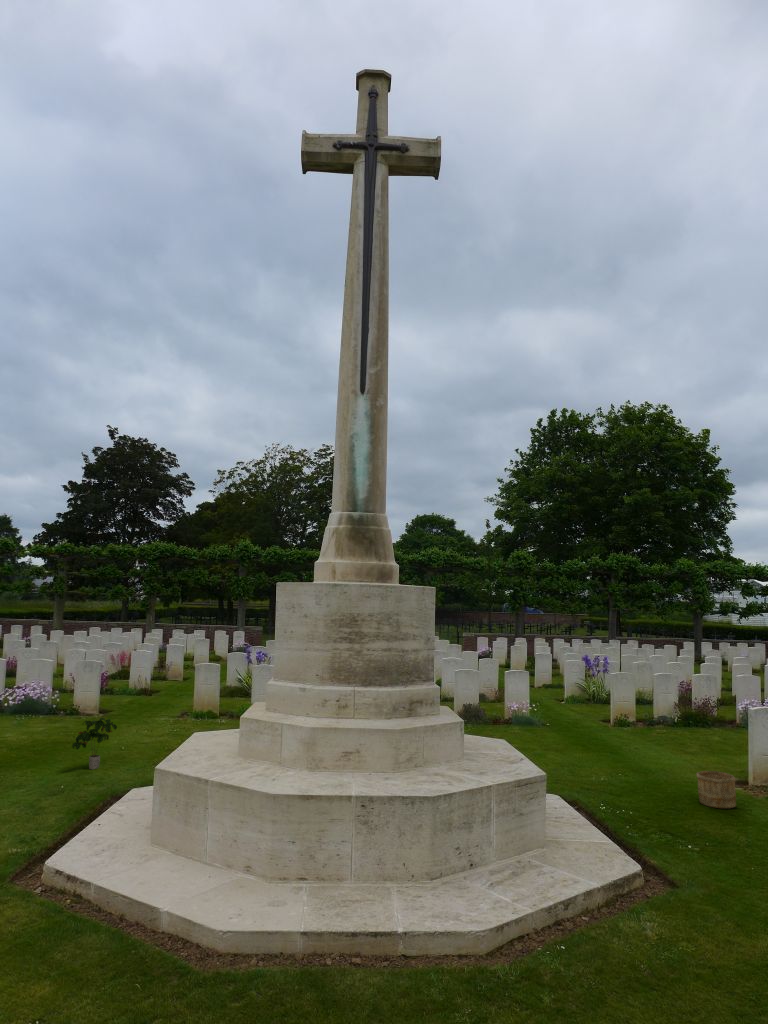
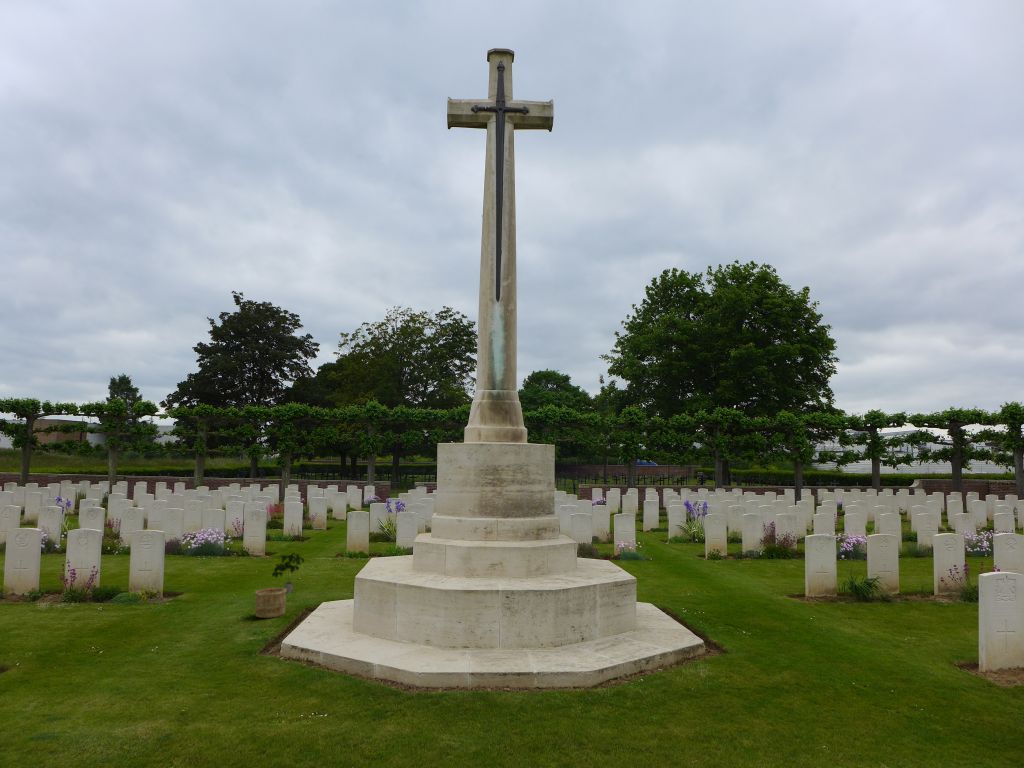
wooden bucket: present [696,771,736,808] -> present [255,588,287,618]

